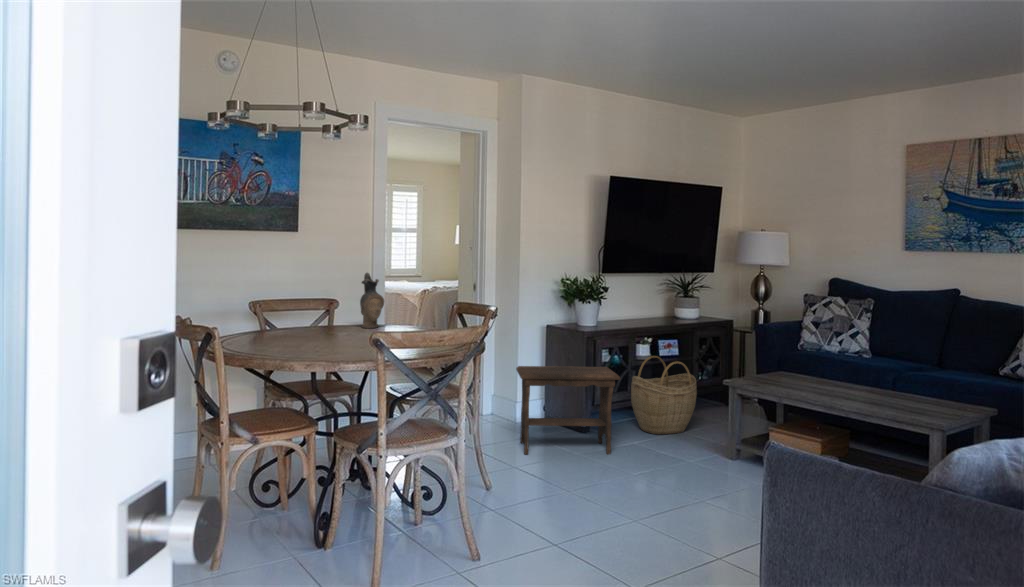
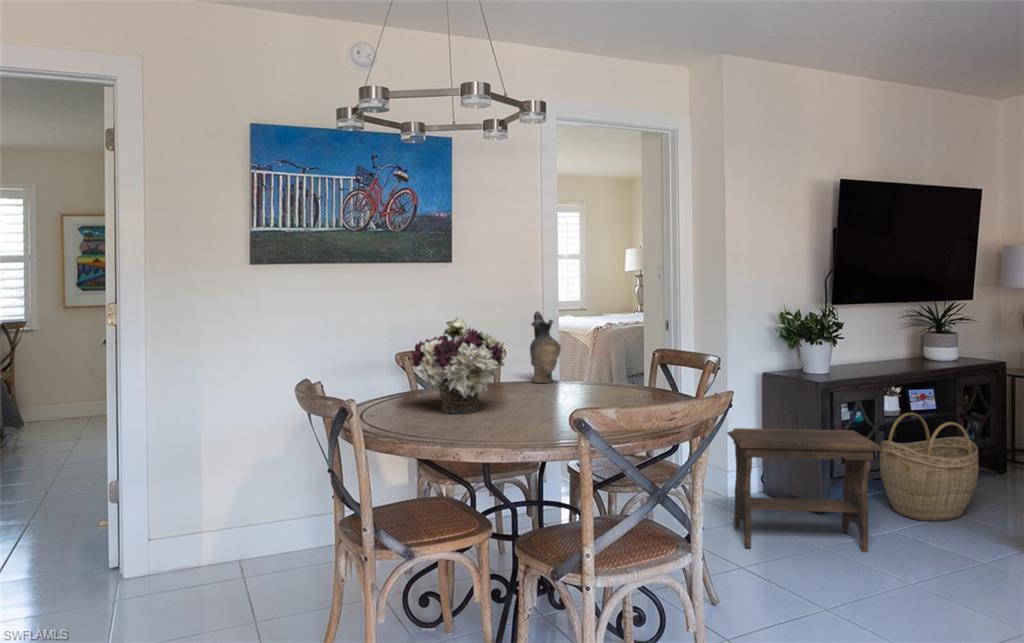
flower arrangement: none [261,273,334,345] -> present [410,317,505,414]

